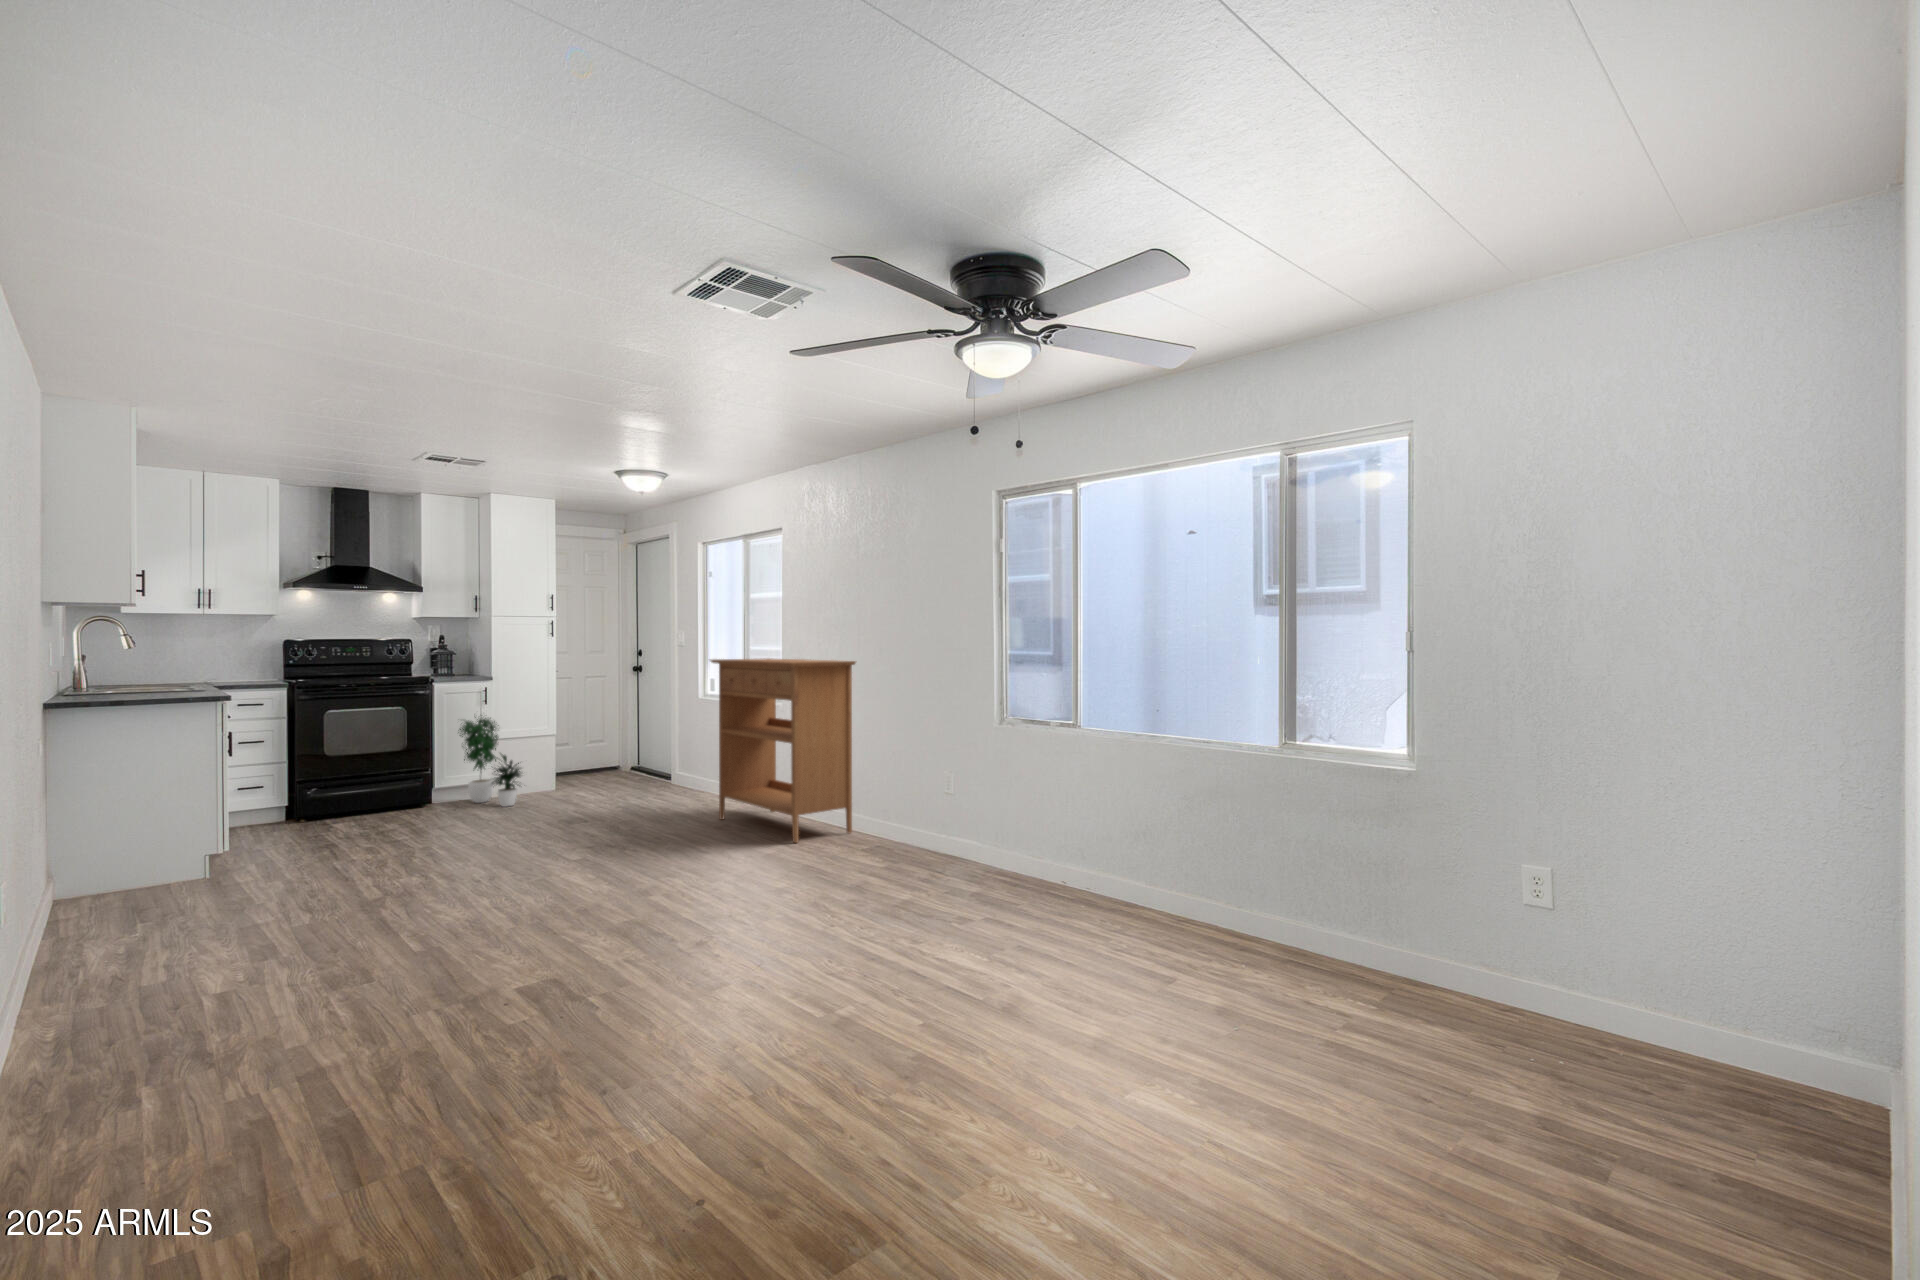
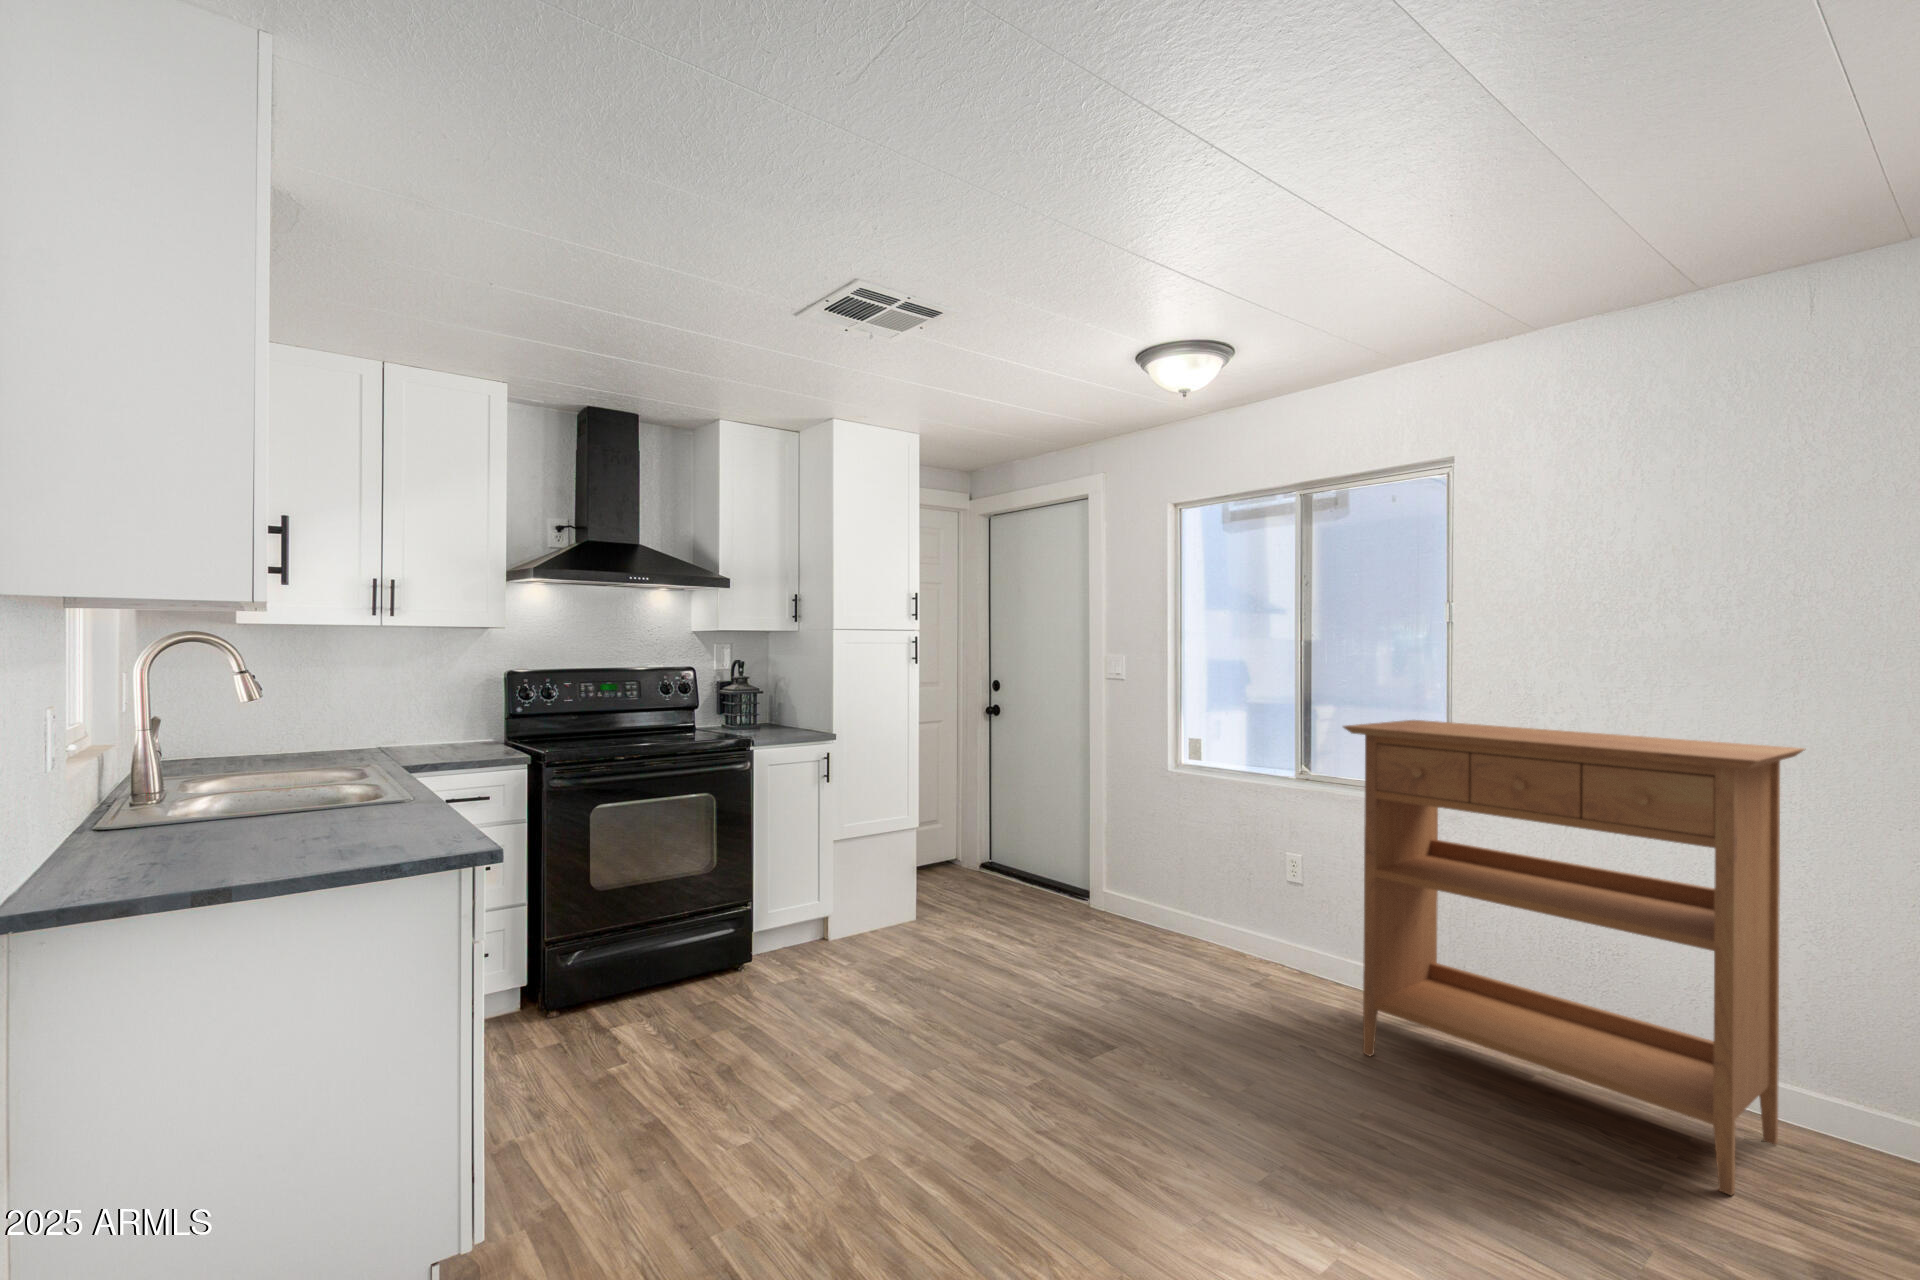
potted plant: present [458,717,521,807] -> none [791,797,924,980]

